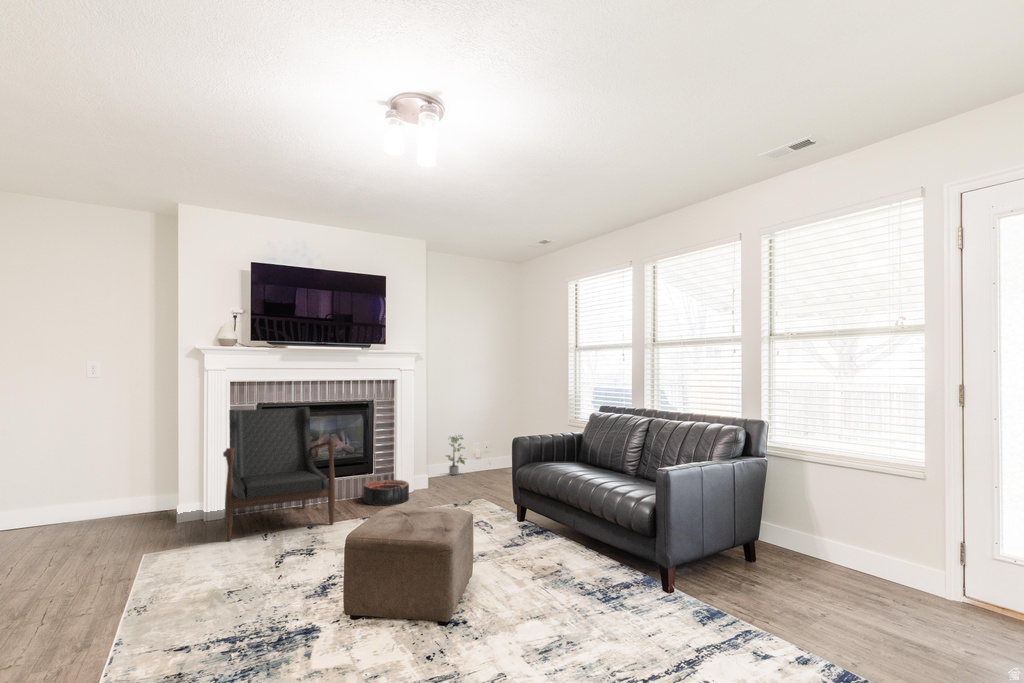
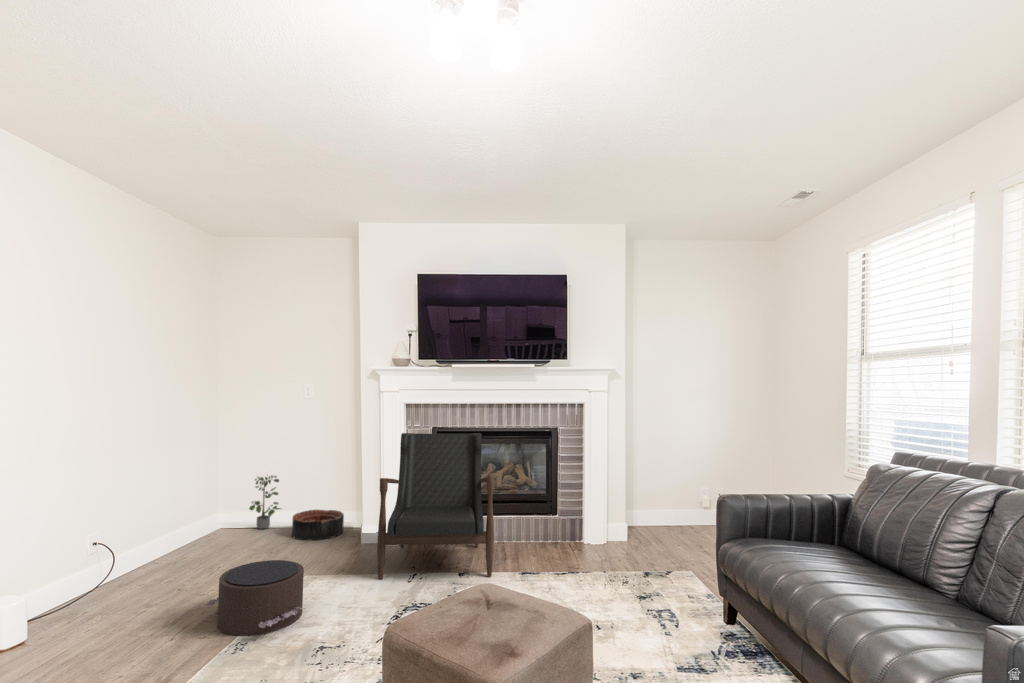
potted plant: present [447,435,465,475] -> present [249,476,281,529]
basket: present [363,480,409,506] -> present [292,510,344,540]
pouf: none [56,530,180,601] -> present [204,560,304,636]

